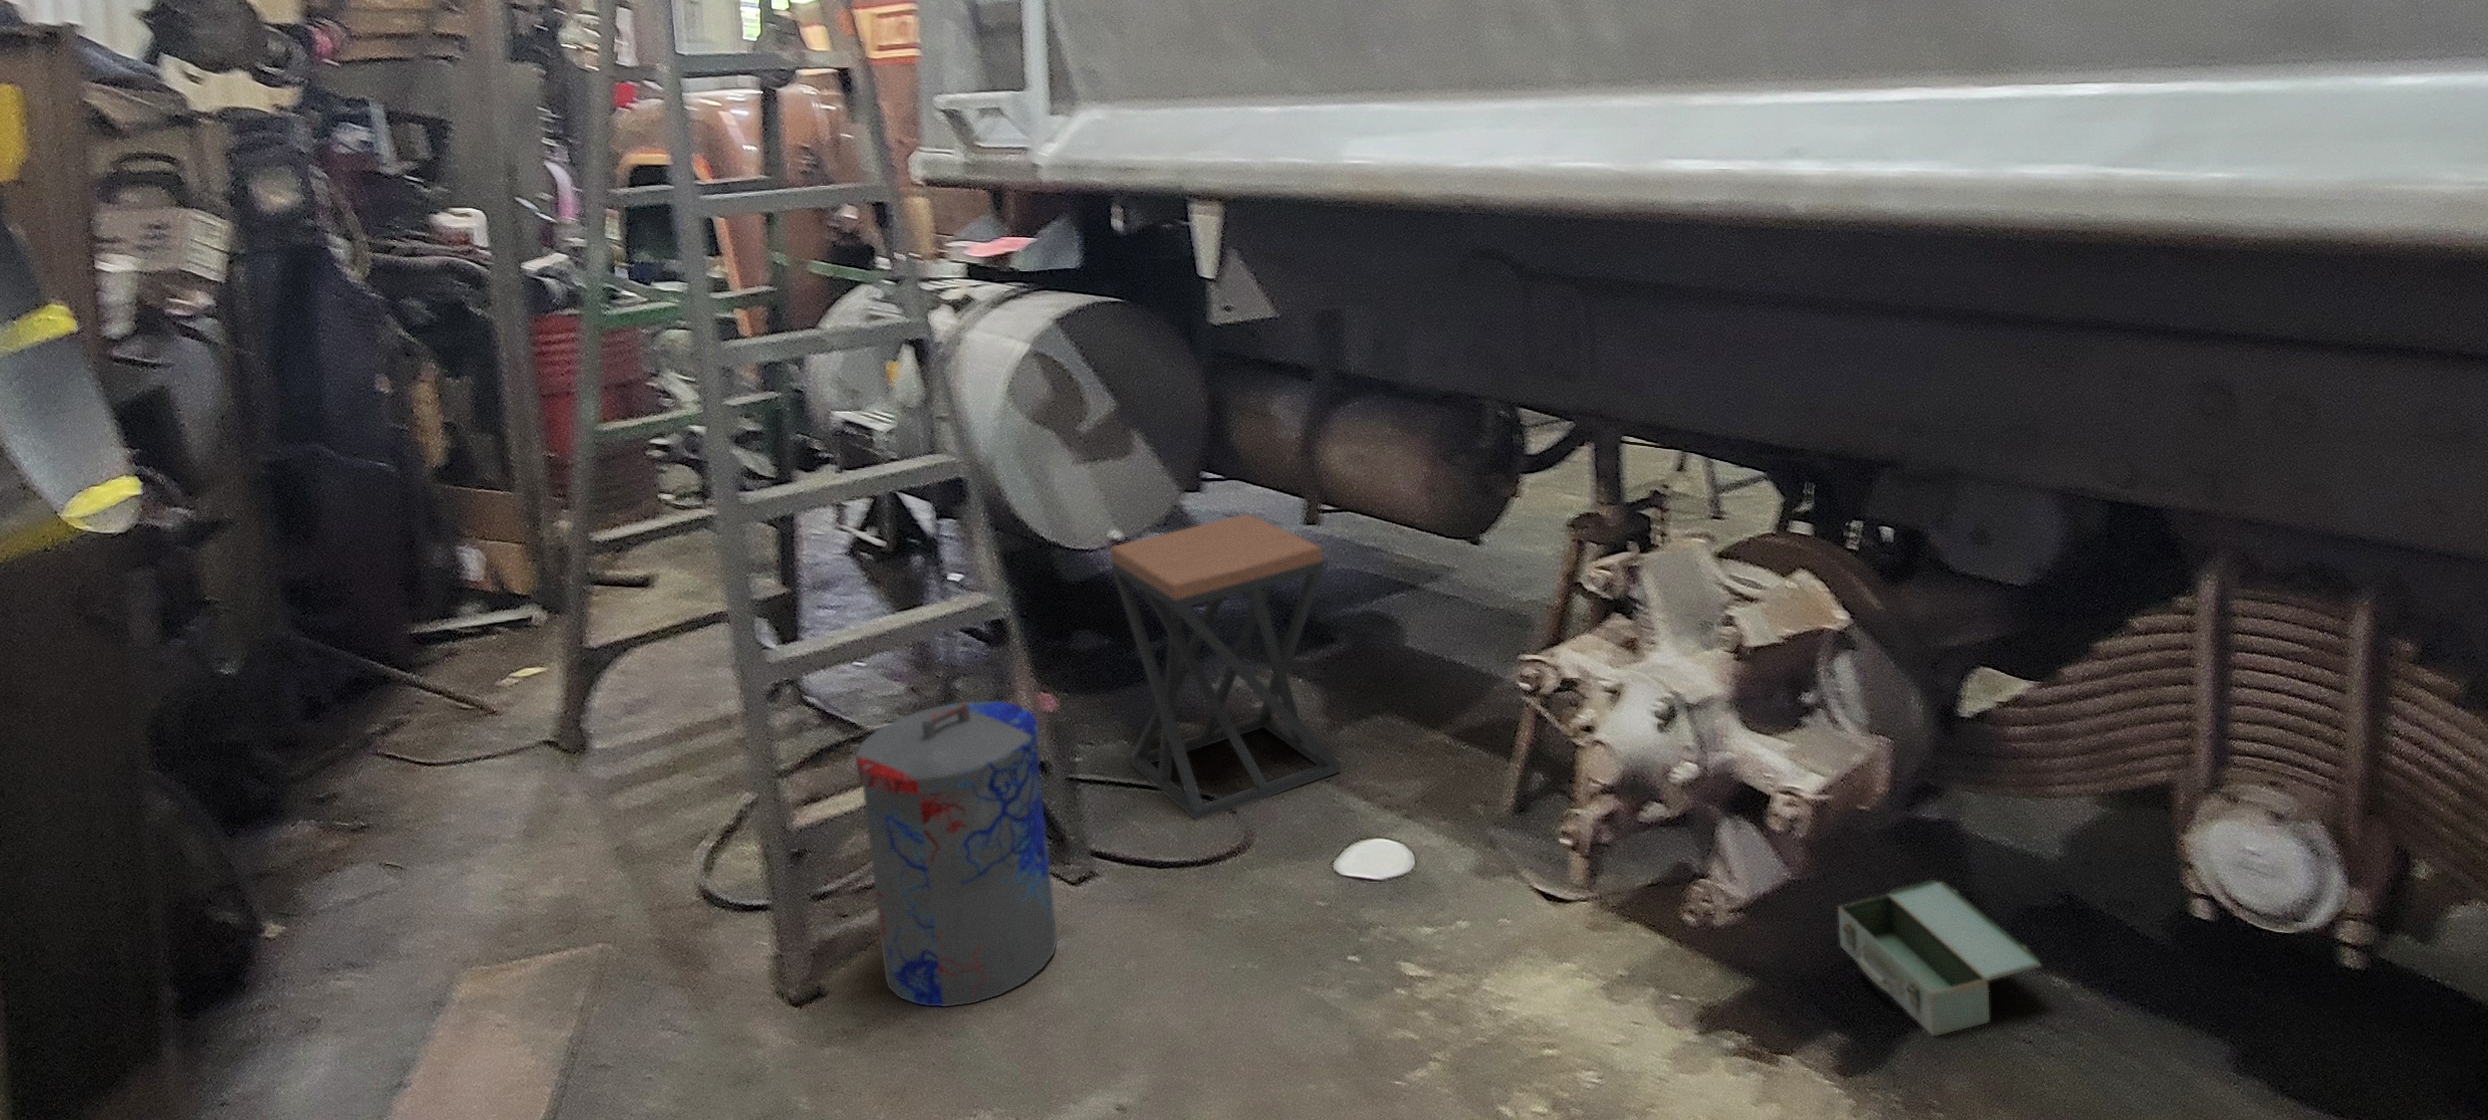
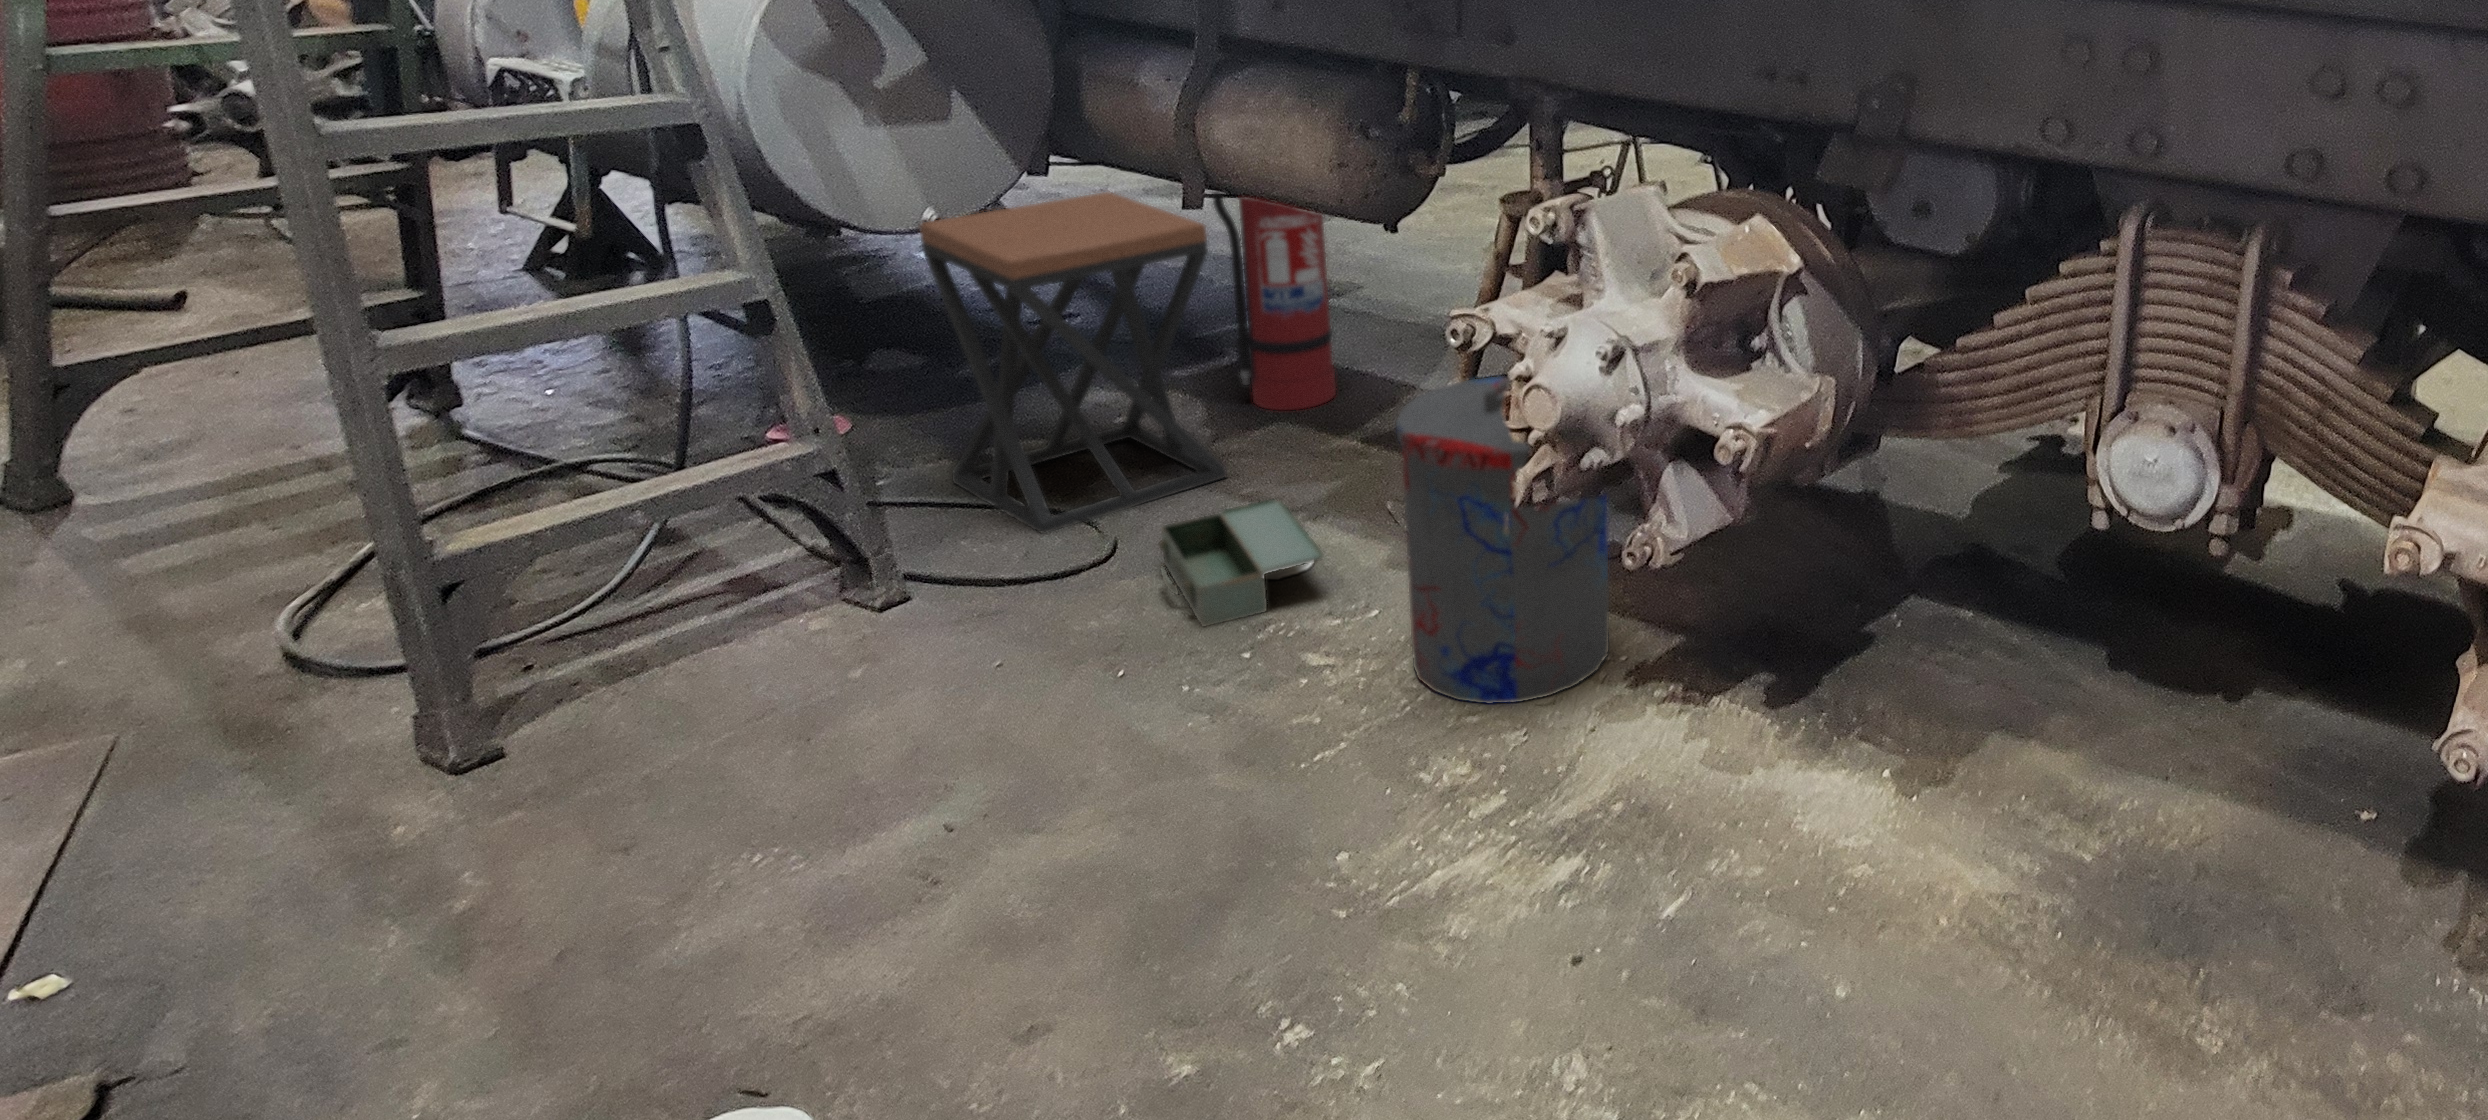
fire extinguisher: none [1327,443,1430,705] -> present [1212,192,1336,410]
trash can: present [855,701,1057,1006] -> present [1396,377,1609,704]
toolbox: present [1838,880,2040,1036] -> present [1159,499,1324,626]

